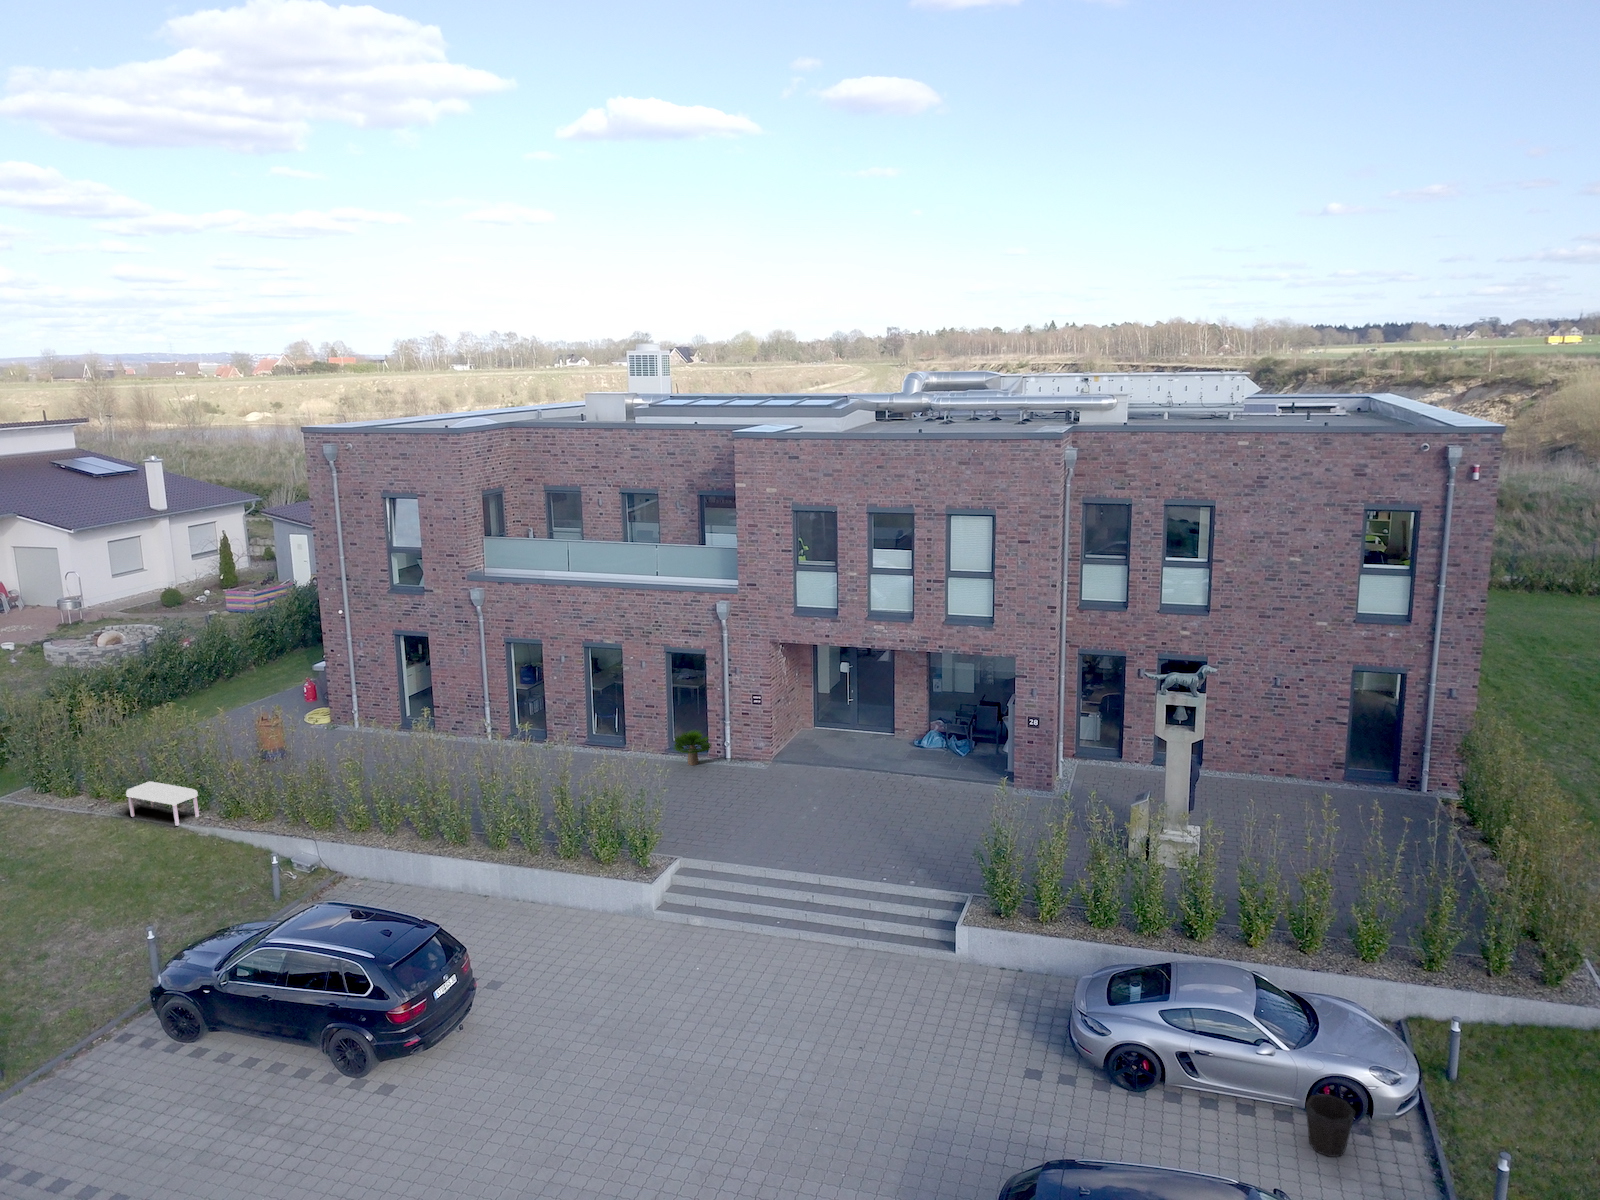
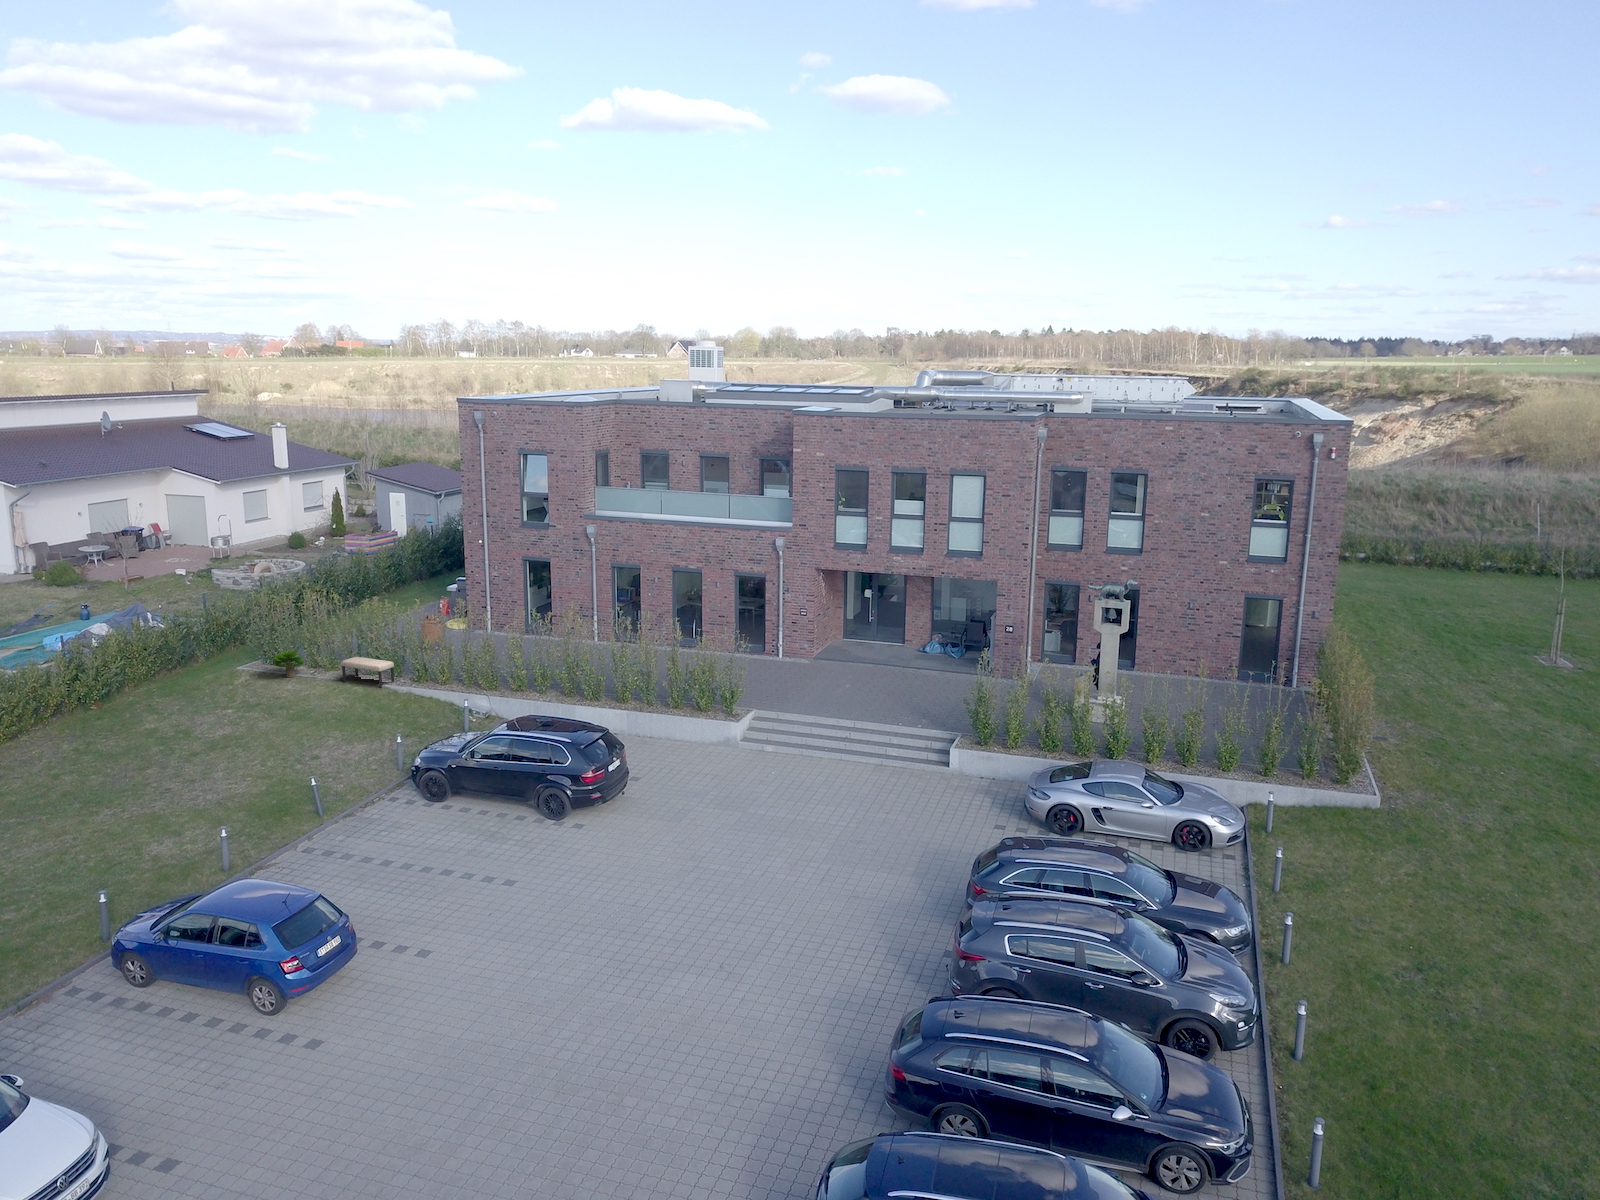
potted plant: present [673,731,711,765] -> present [273,651,305,677]
waste bin: present [1305,1094,1355,1157] -> none [1169,828,1199,863]

